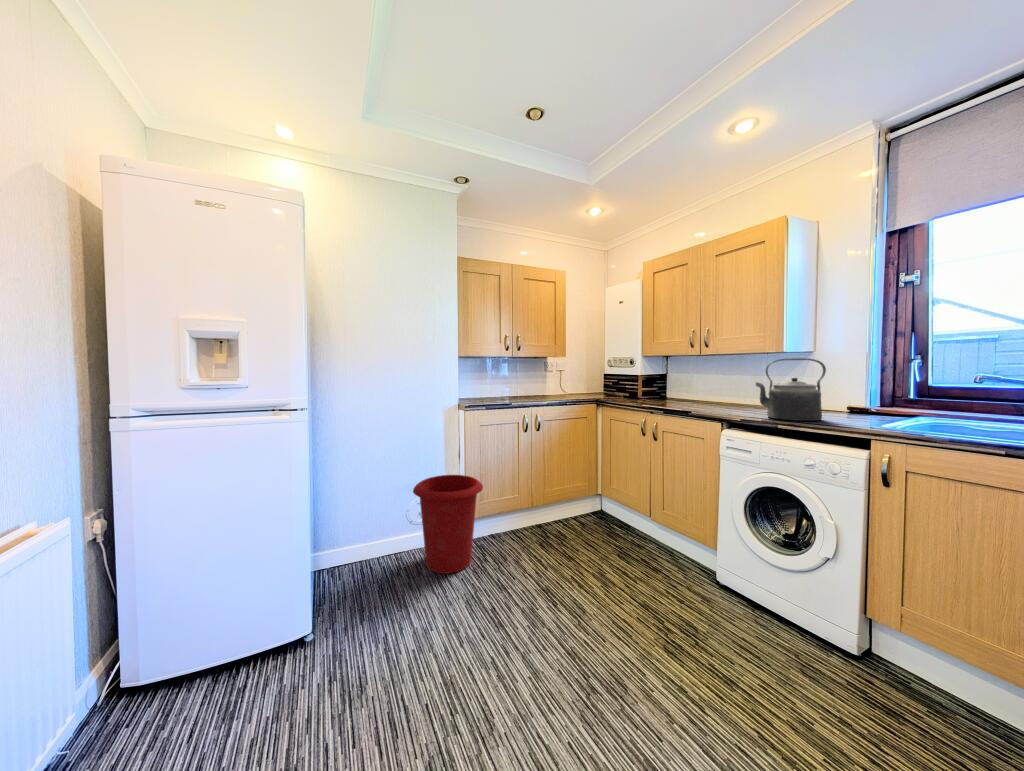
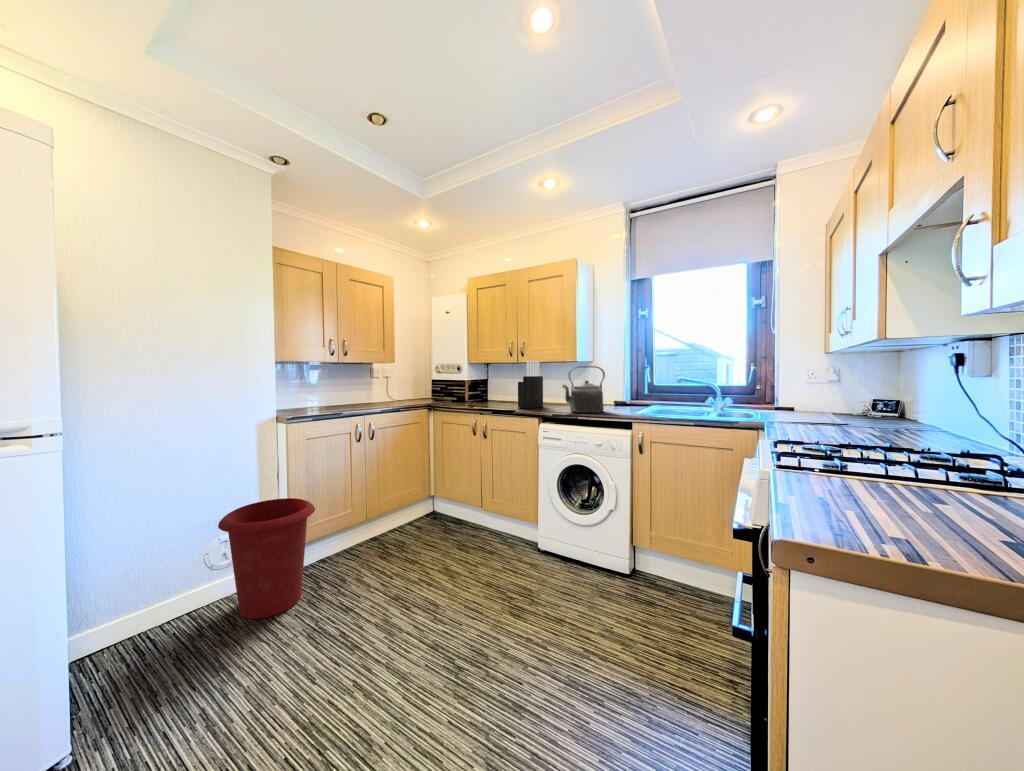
knife block: none [697,353,732,410] -> present [518,360,543,408]

